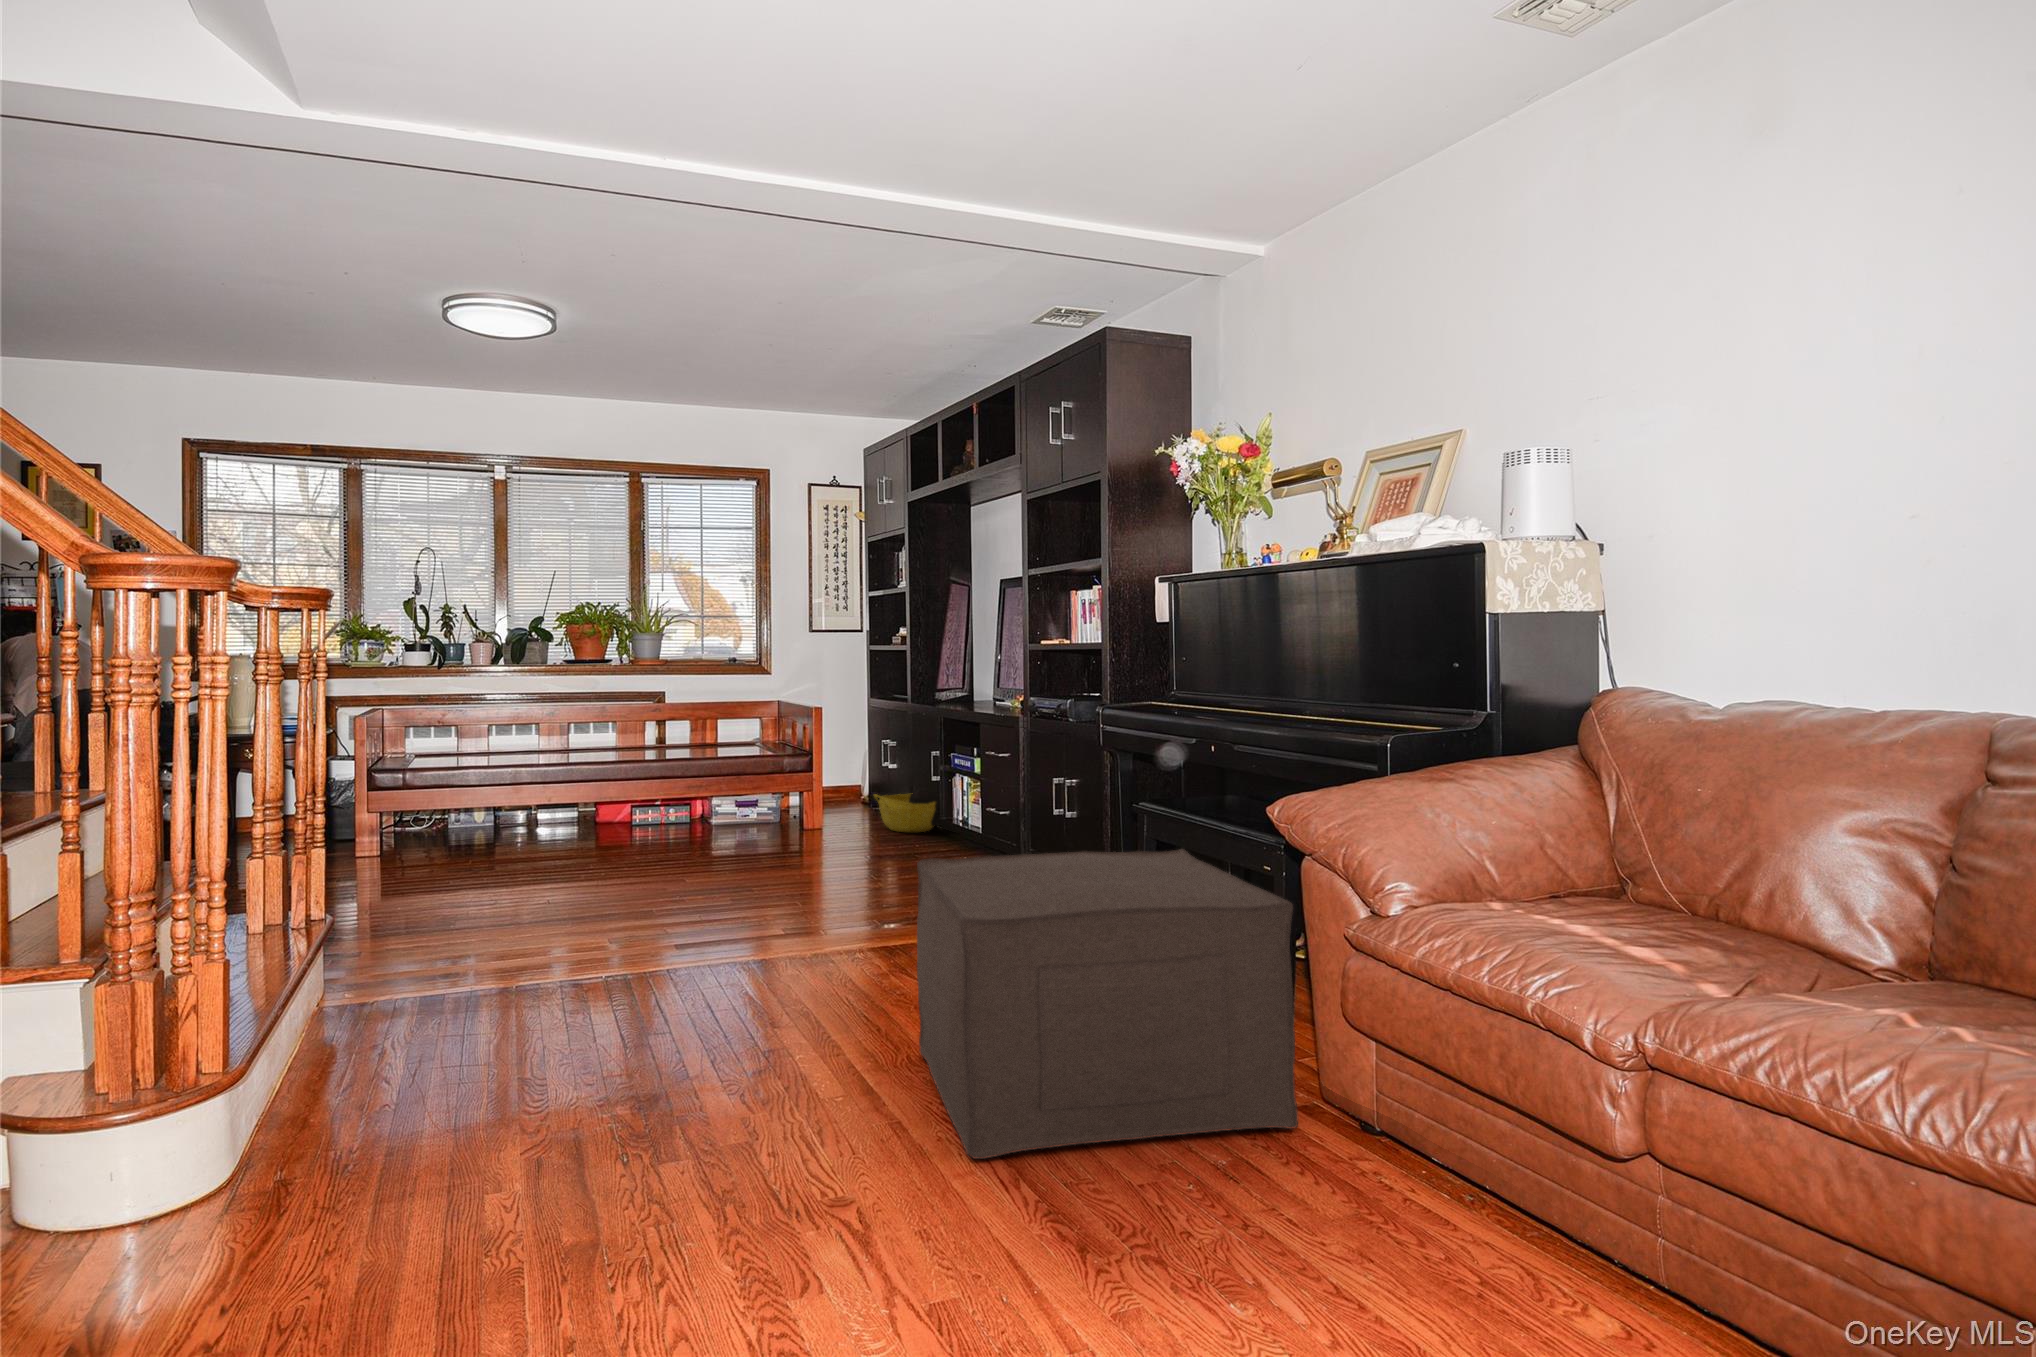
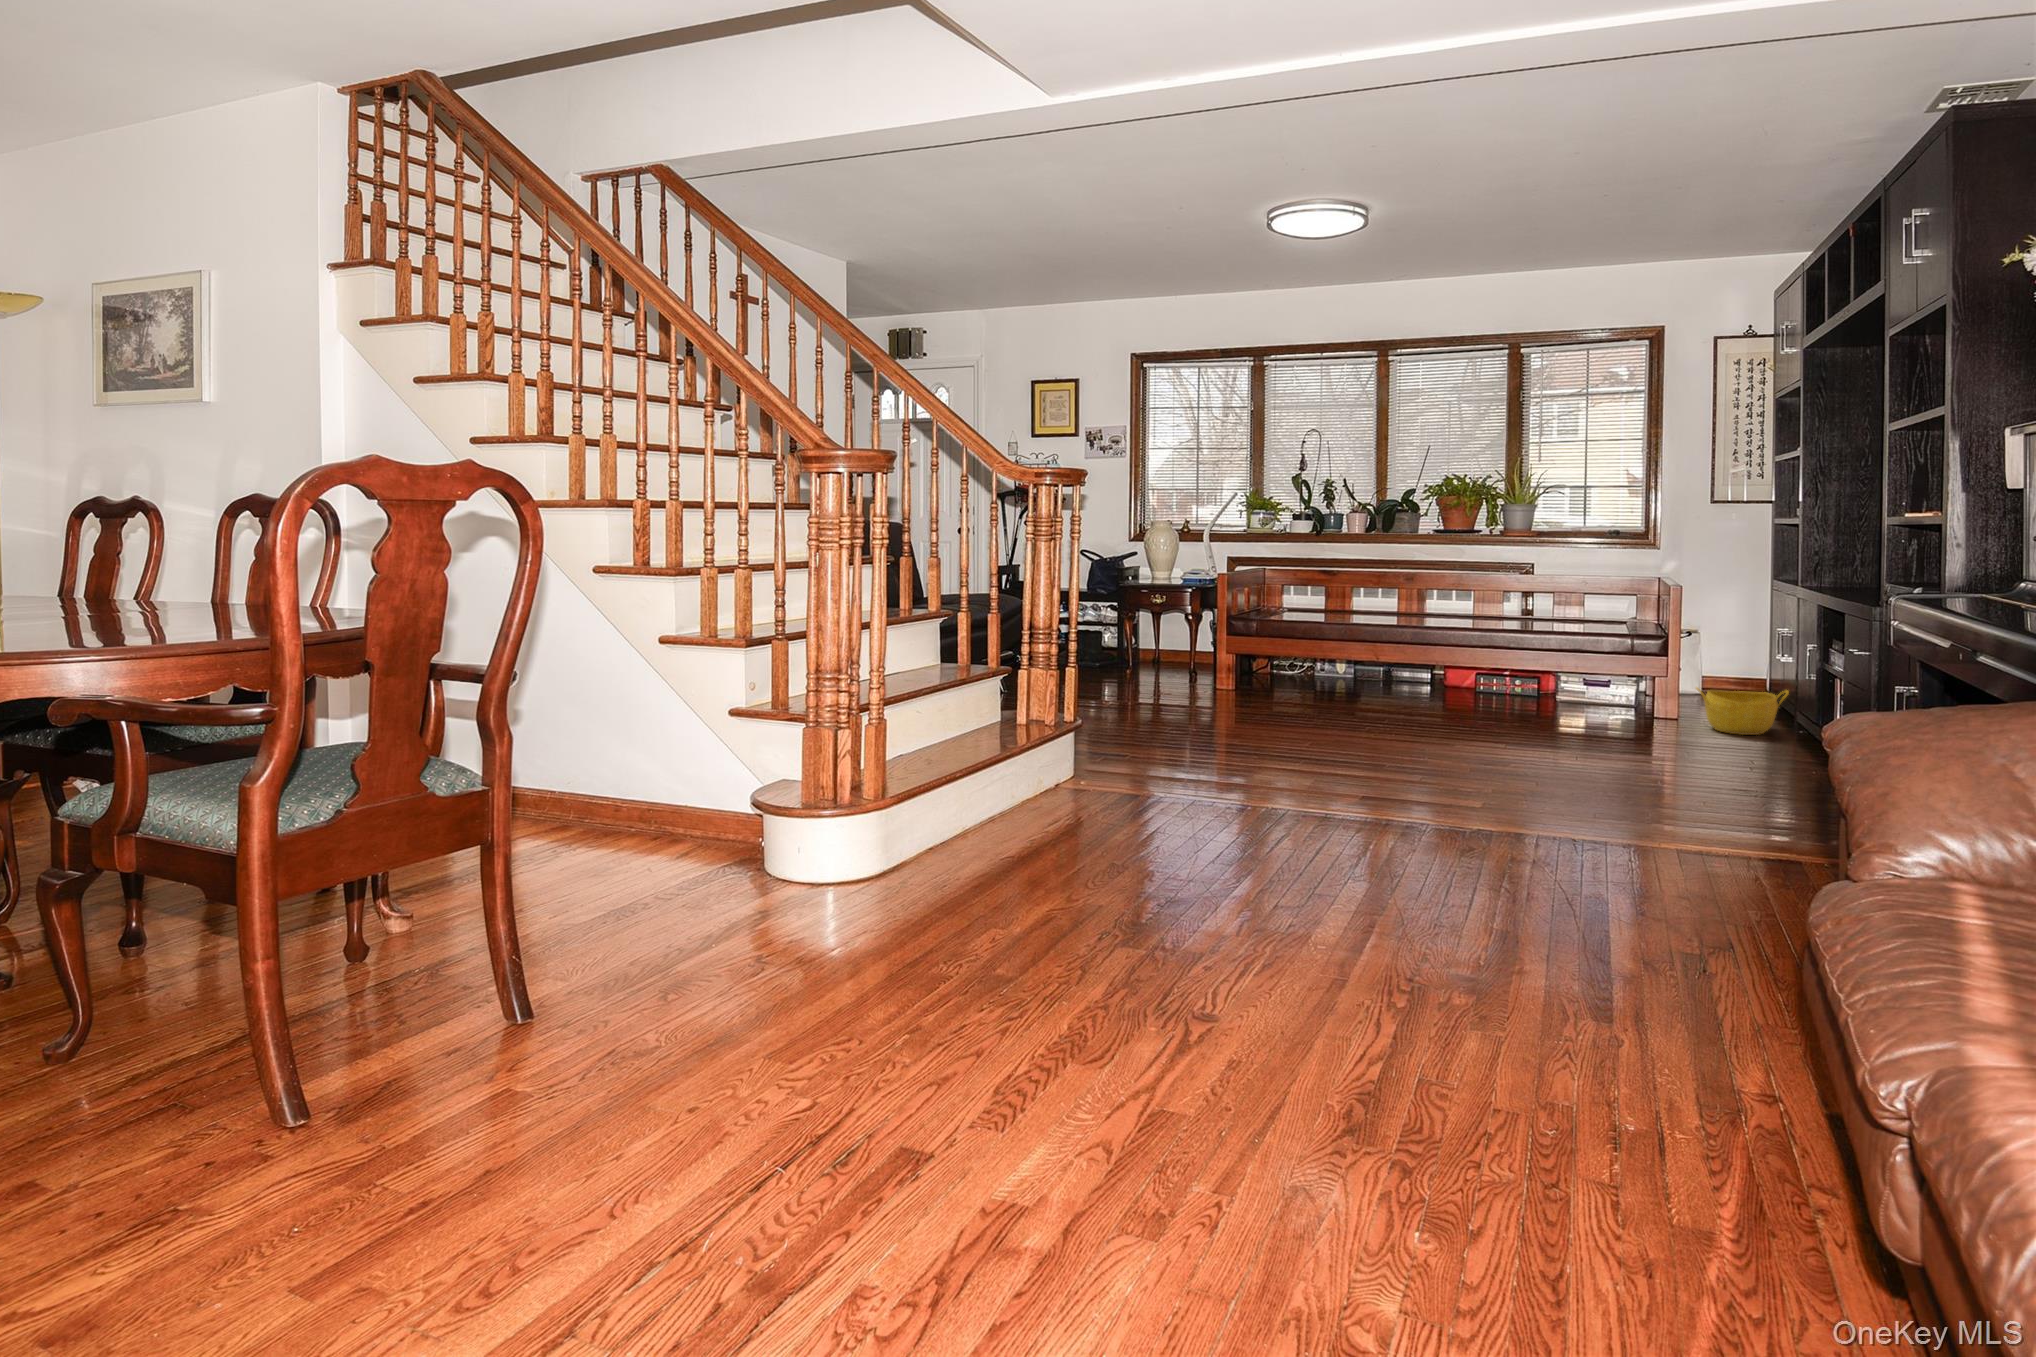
ottoman: present [917,849,1298,1159] -> none [1270,717,1656,1013]

